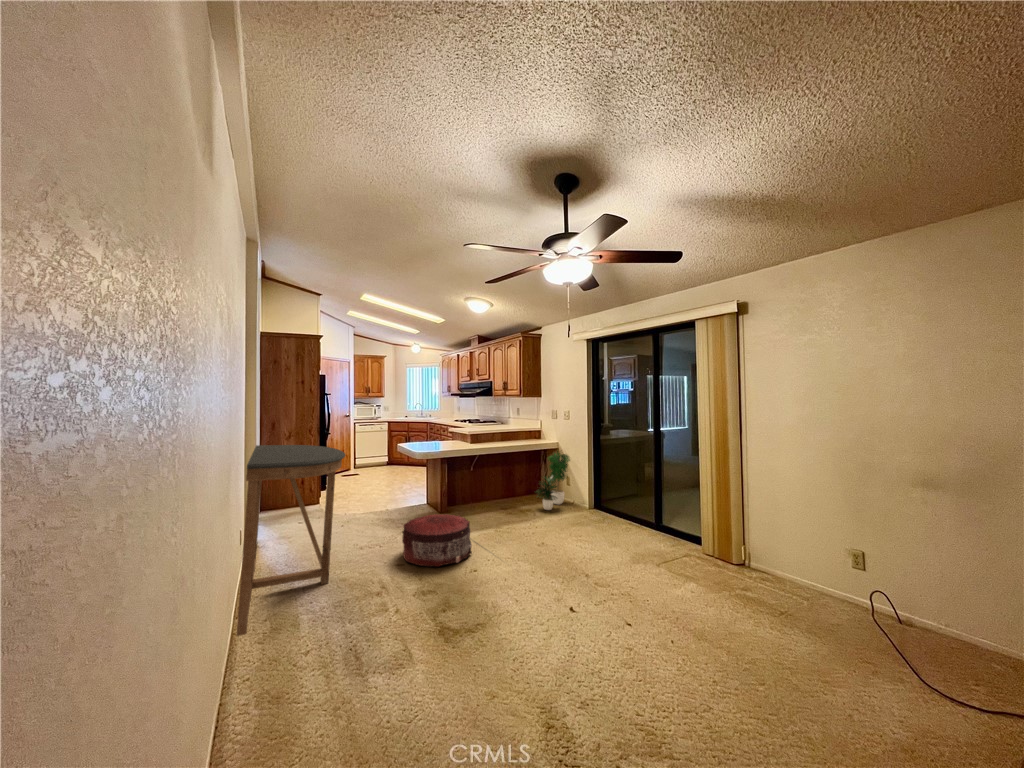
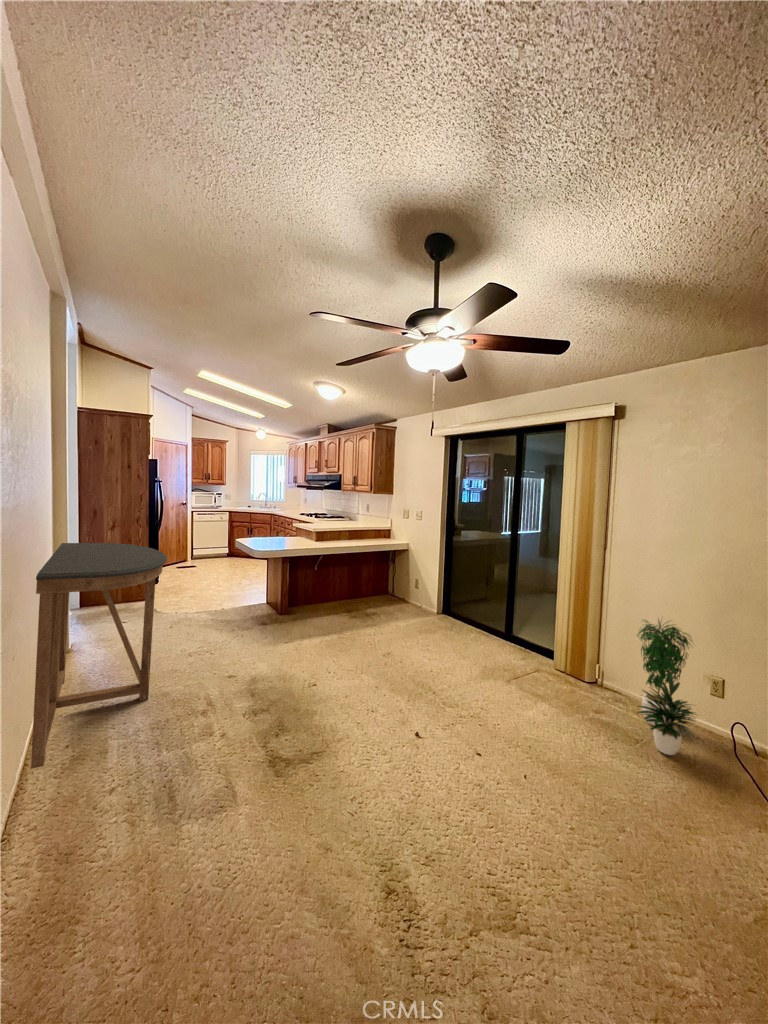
potted plant: present [537,451,570,510] -> present [637,619,696,755]
pouf: present [402,514,472,566] -> none [235,620,312,681]

